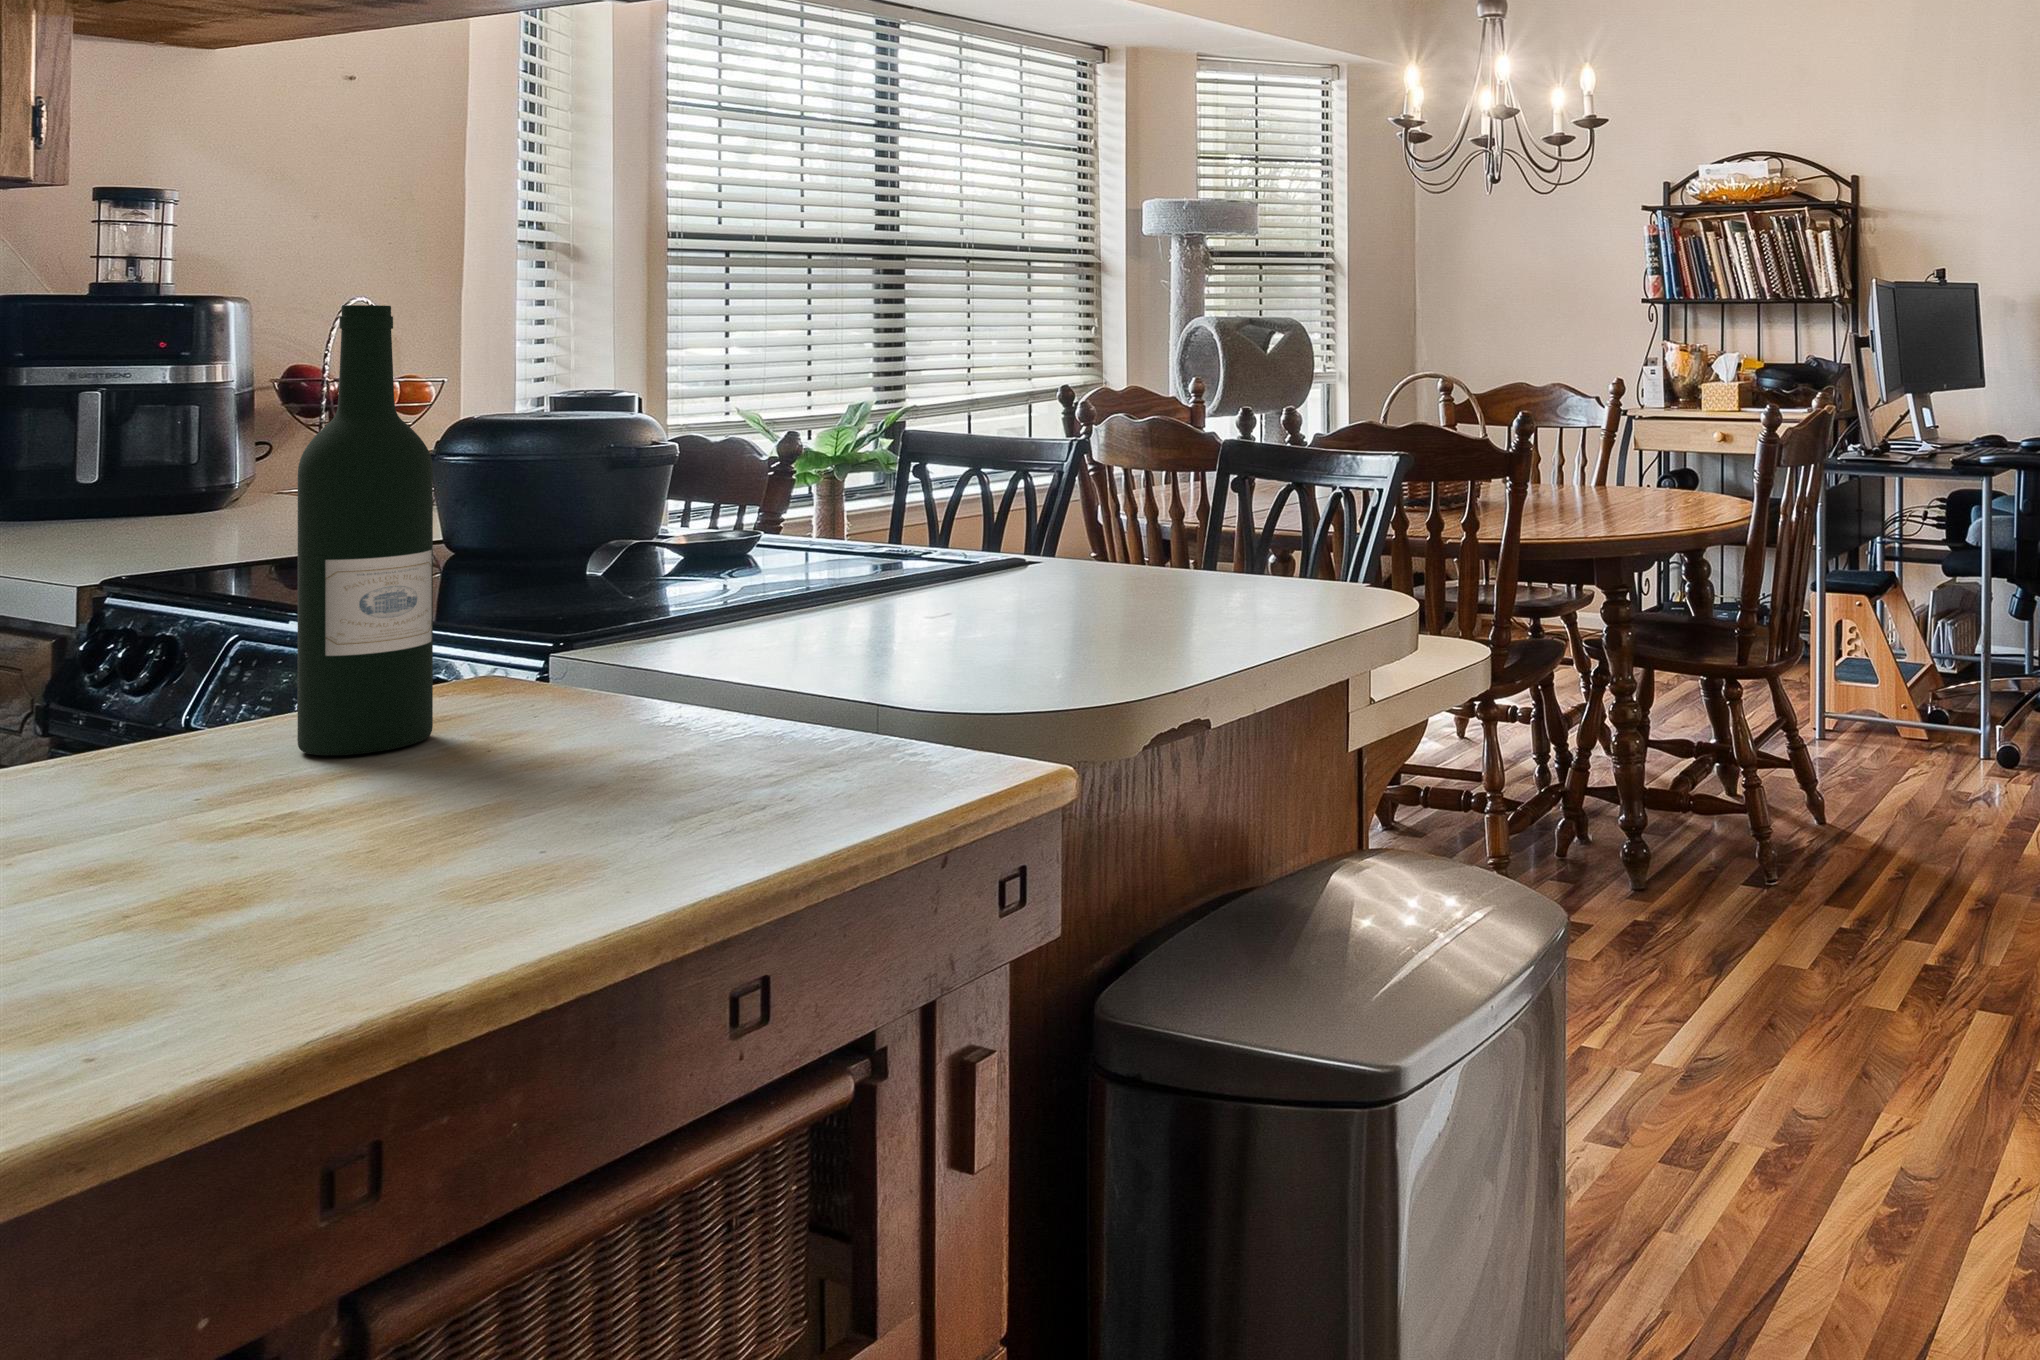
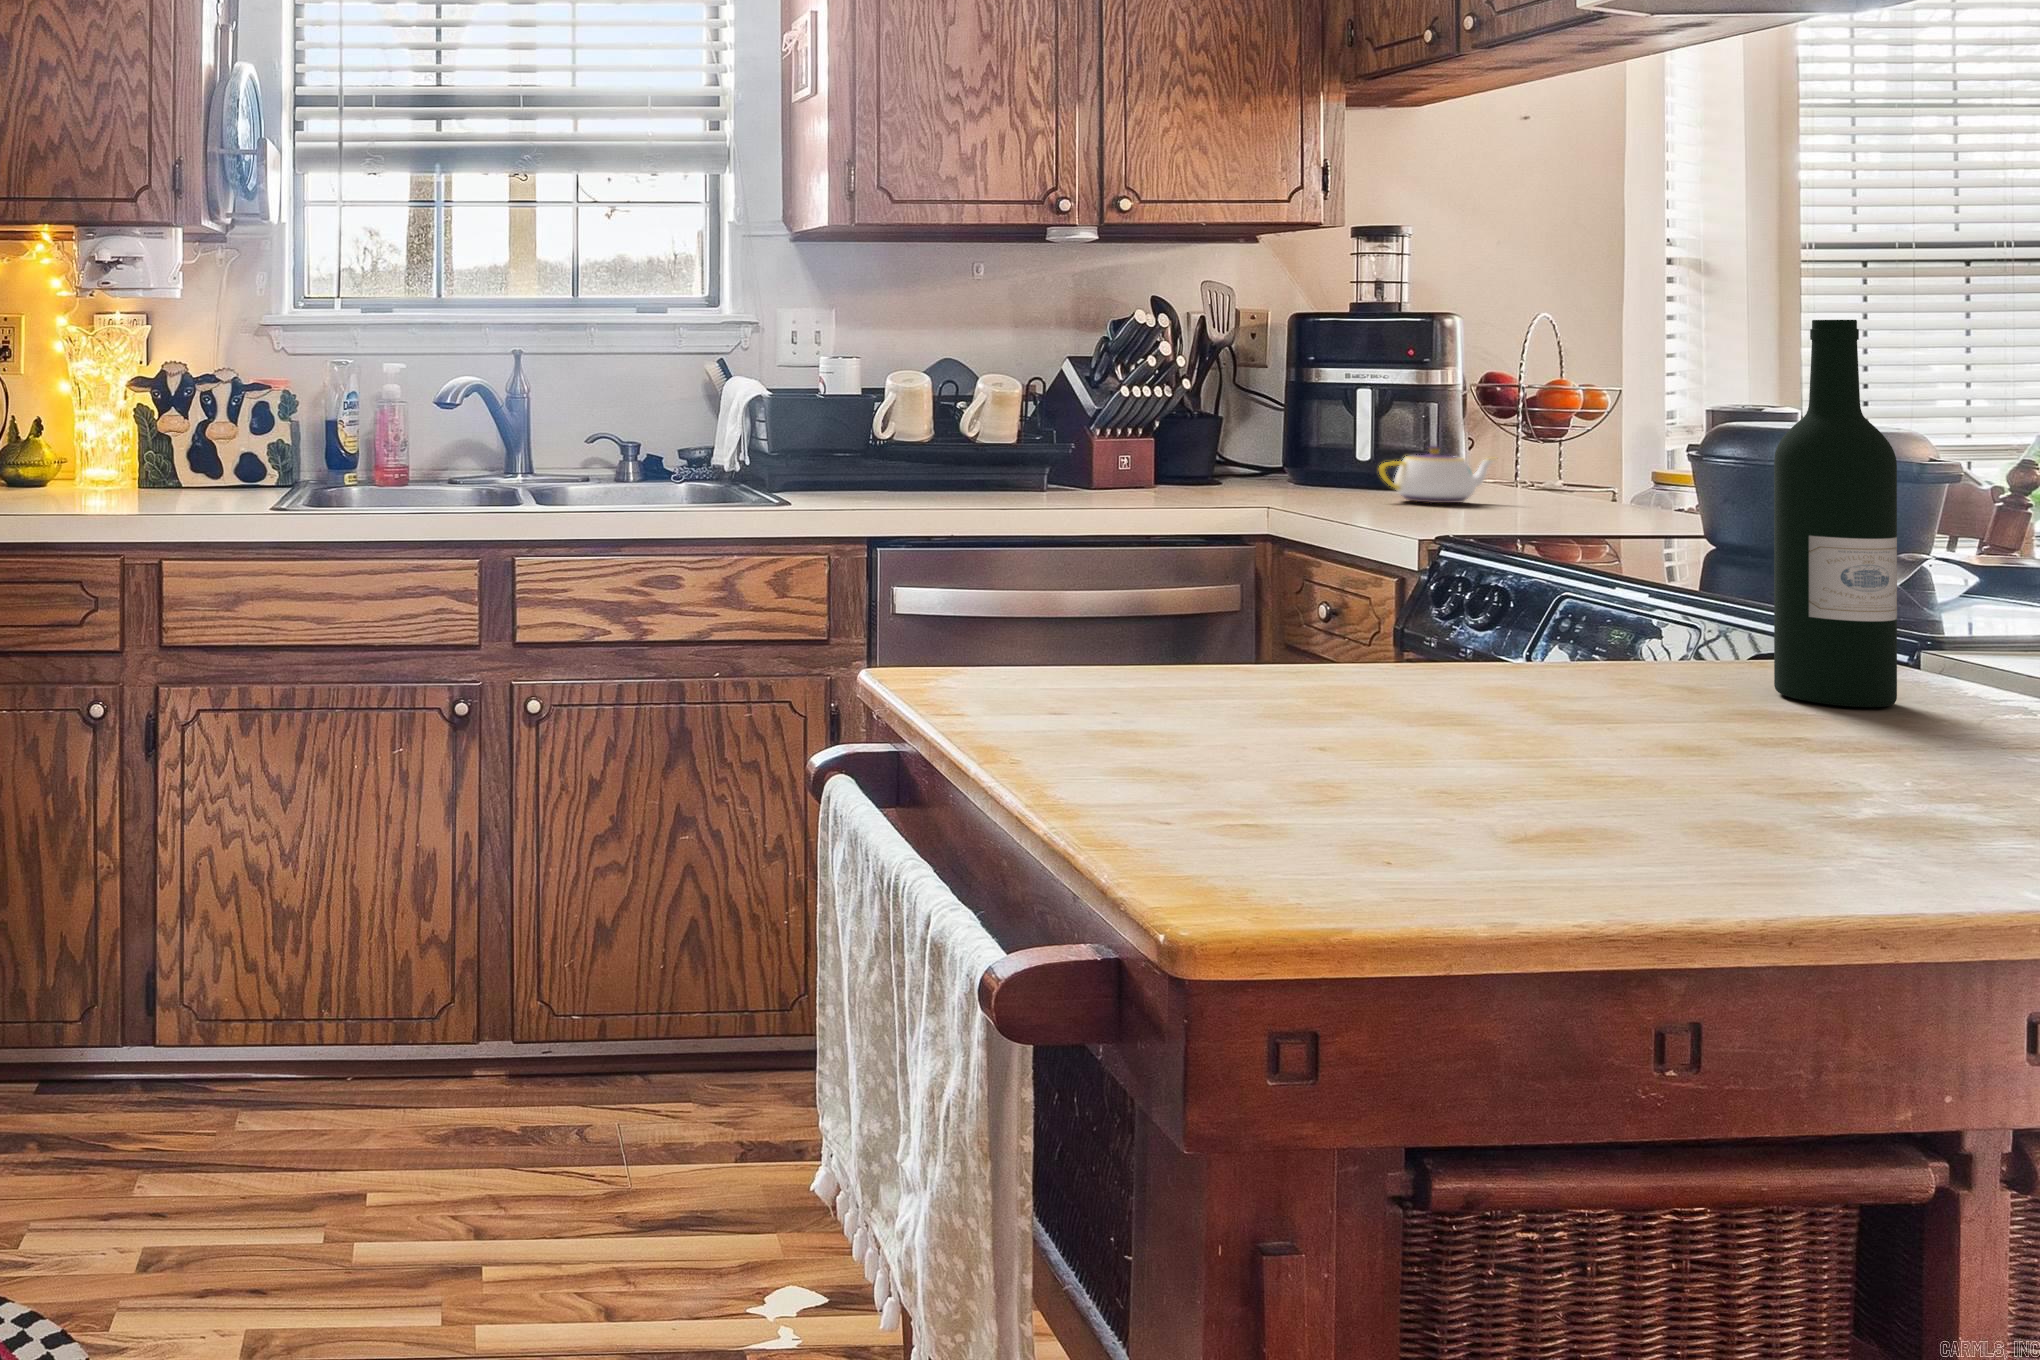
teapot: none [97,459,268,530] -> present [1379,446,1494,503]

